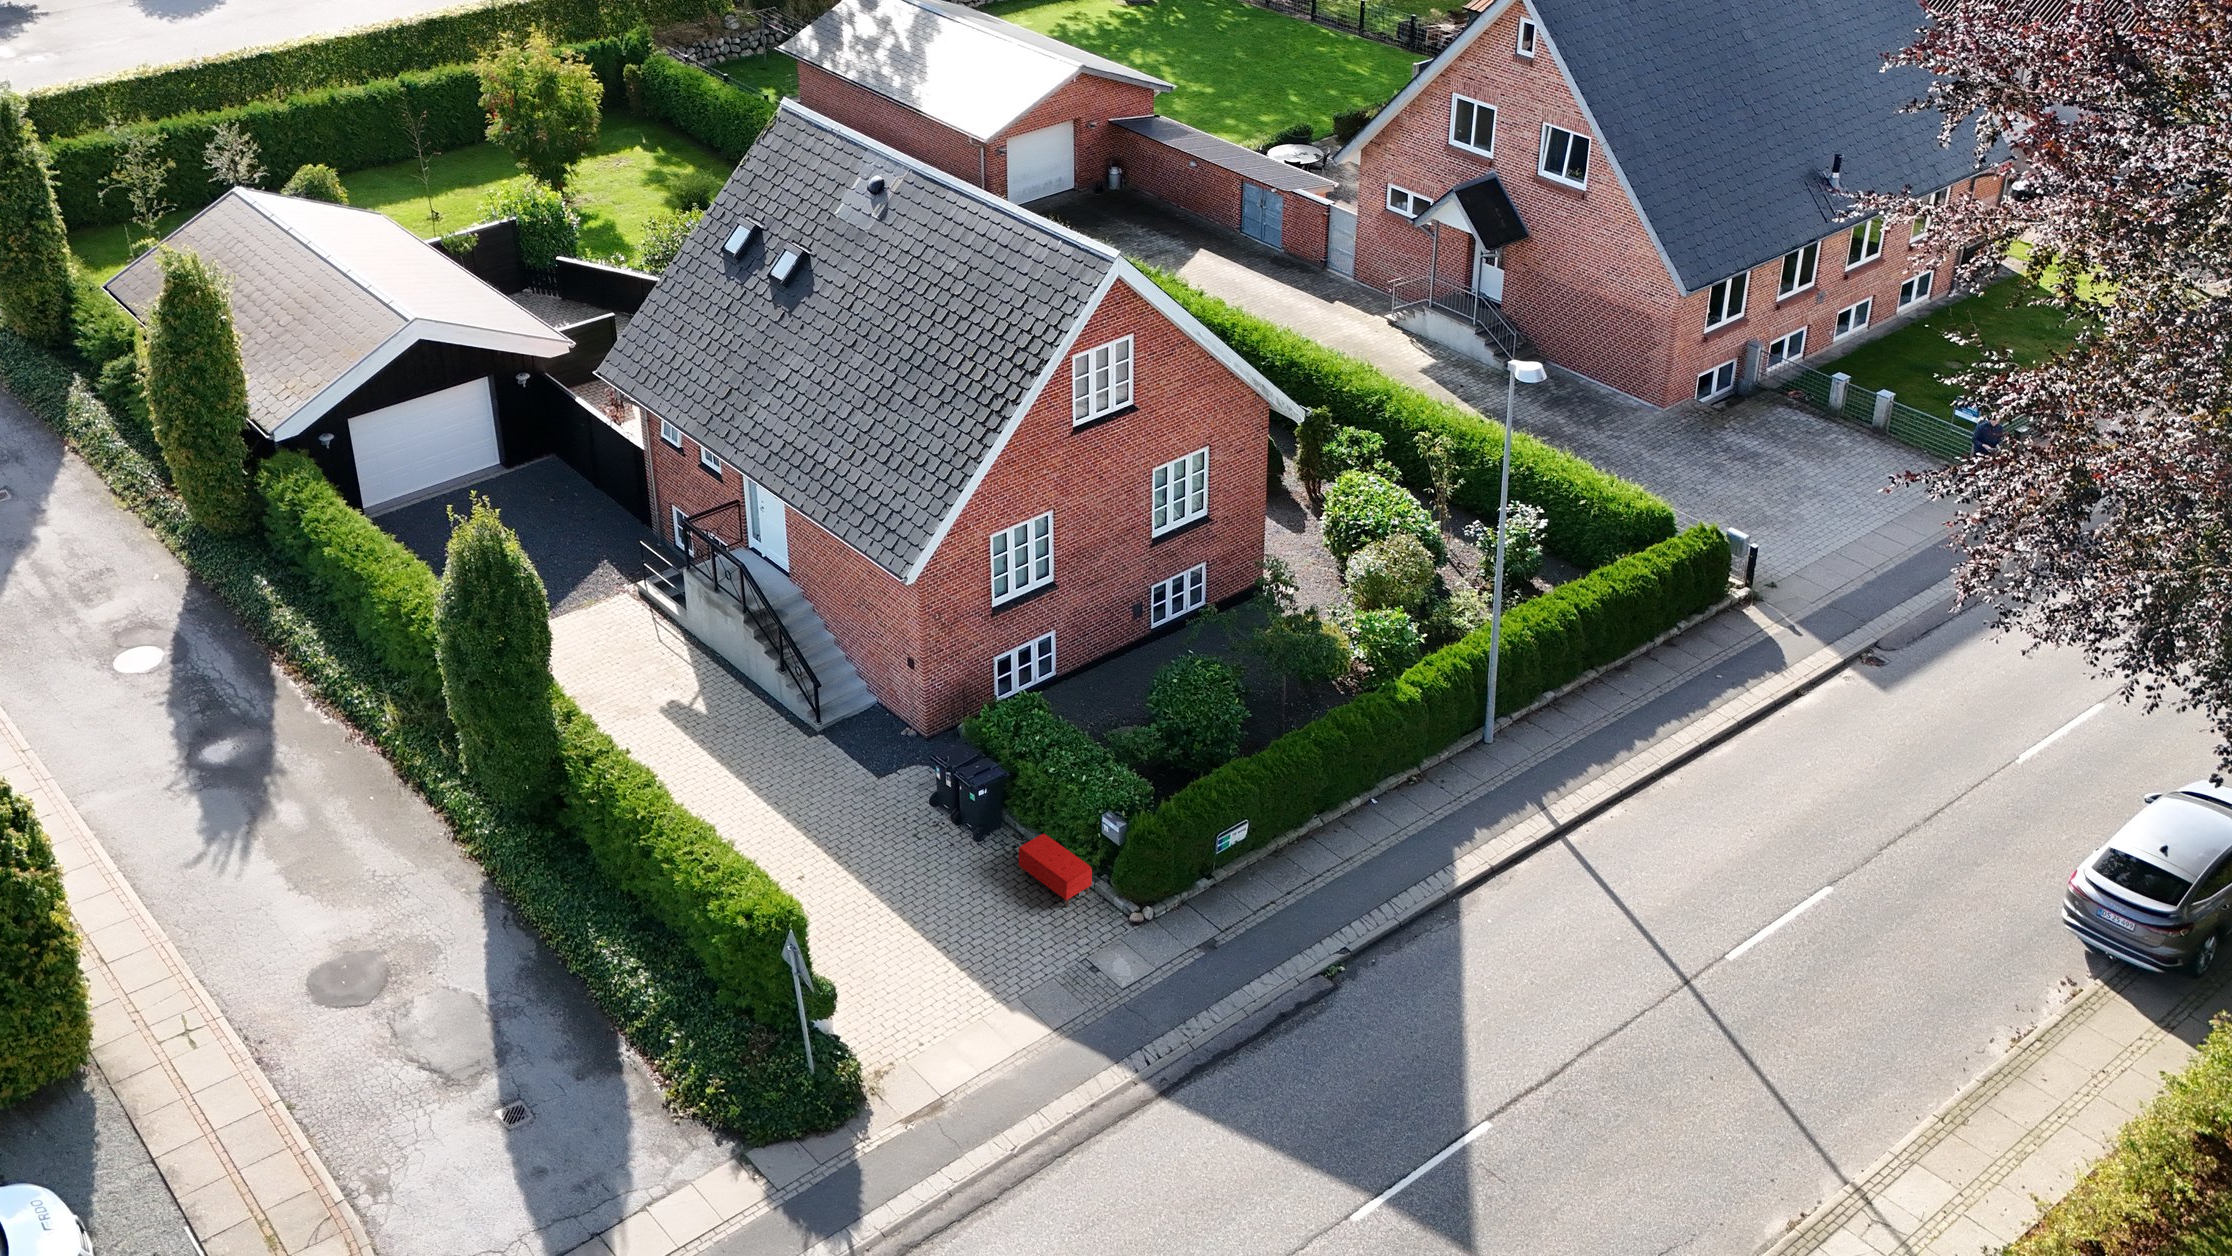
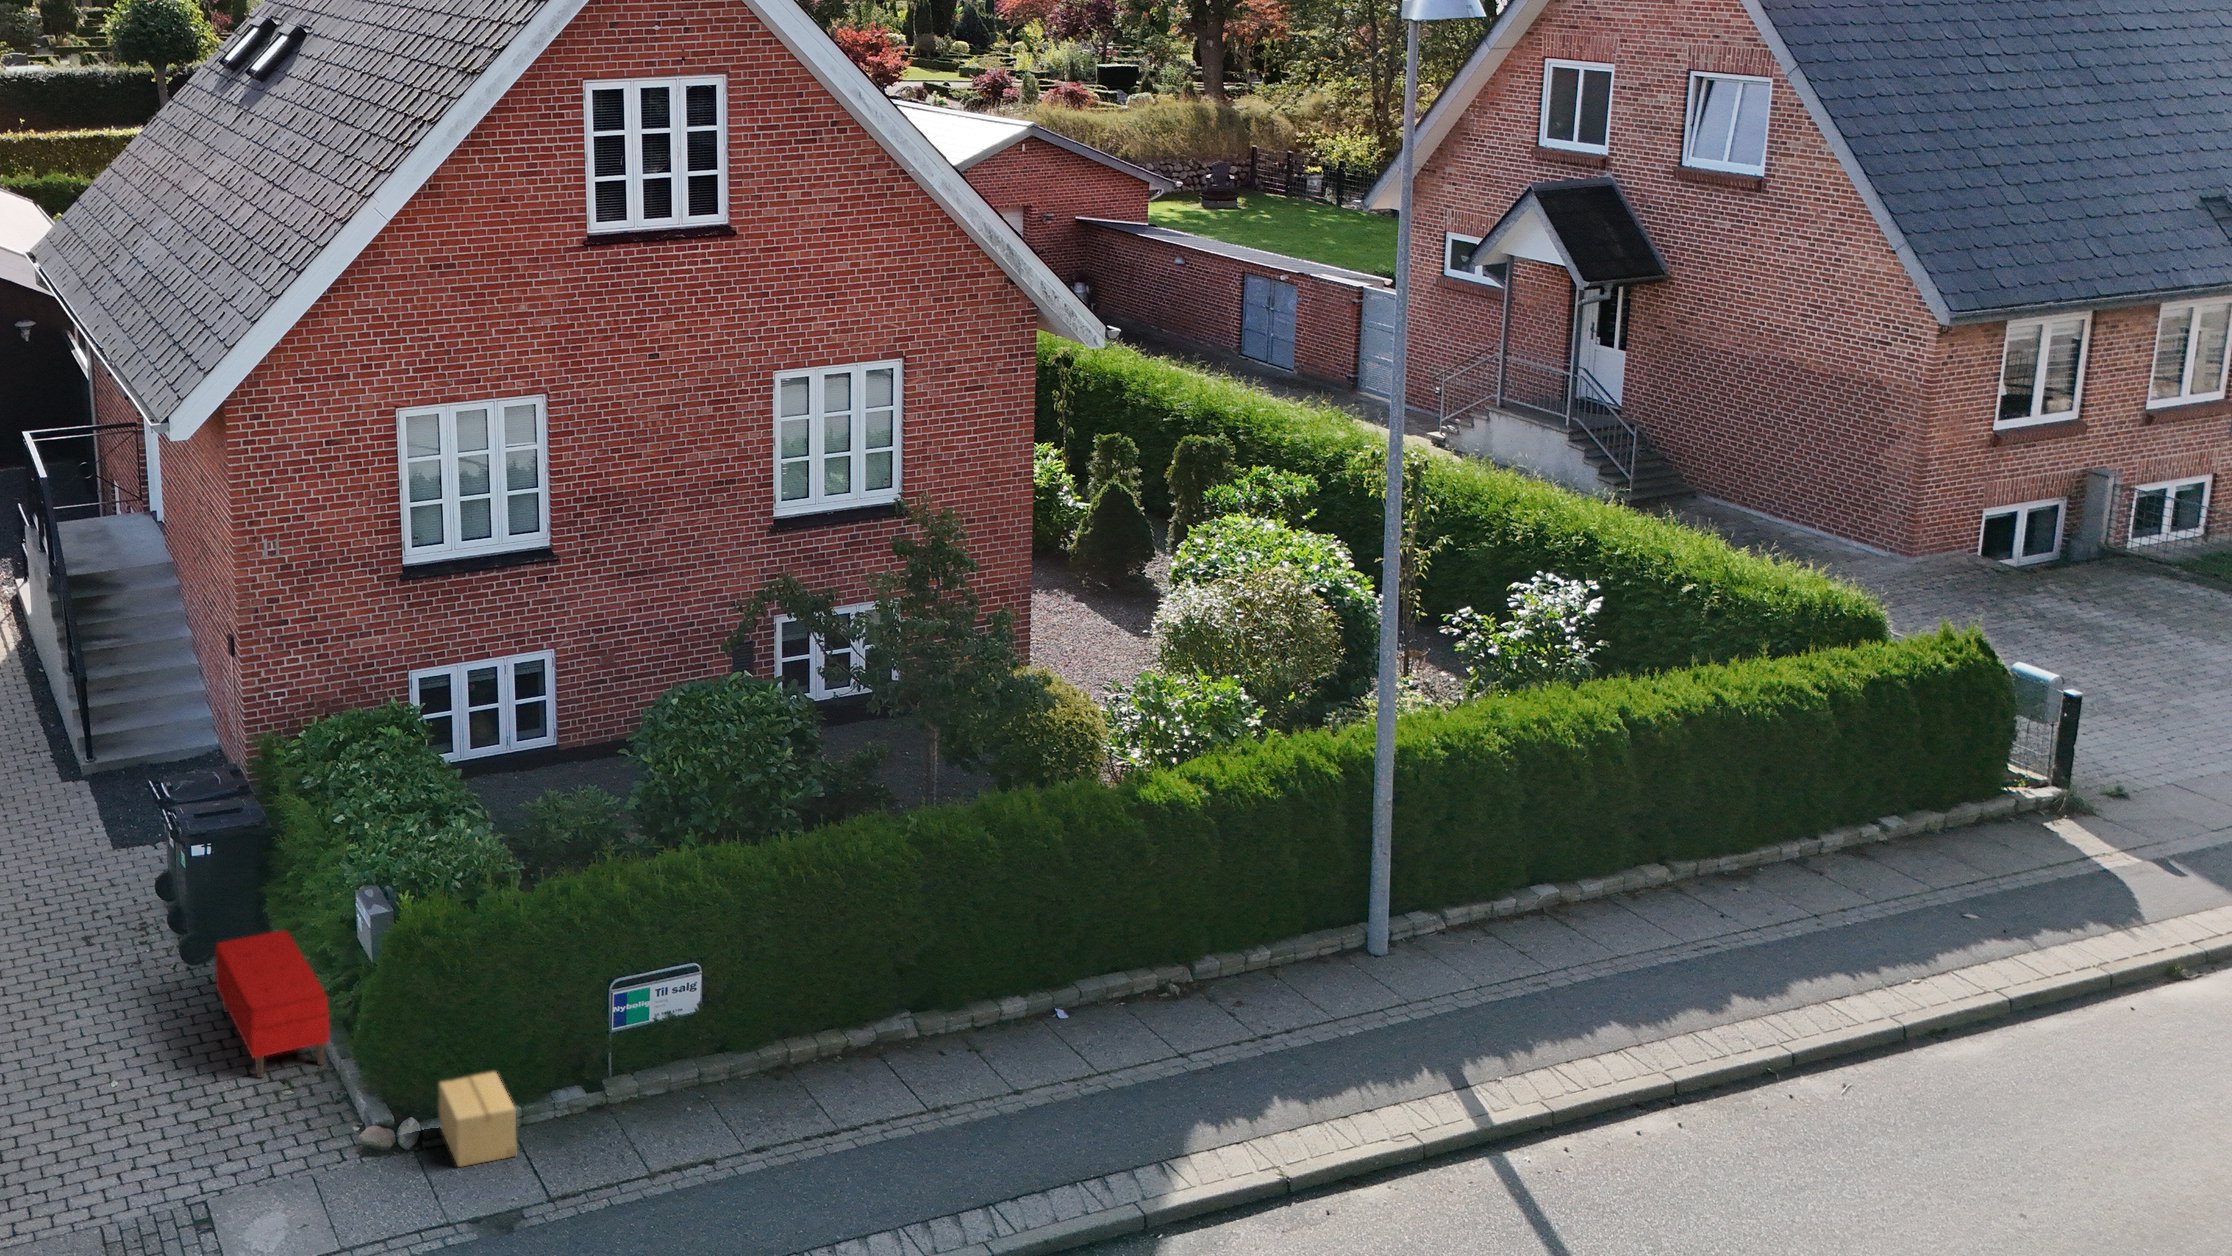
cardboard box: none [1157,886,1202,934] -> present [439,1072,516,1167]

